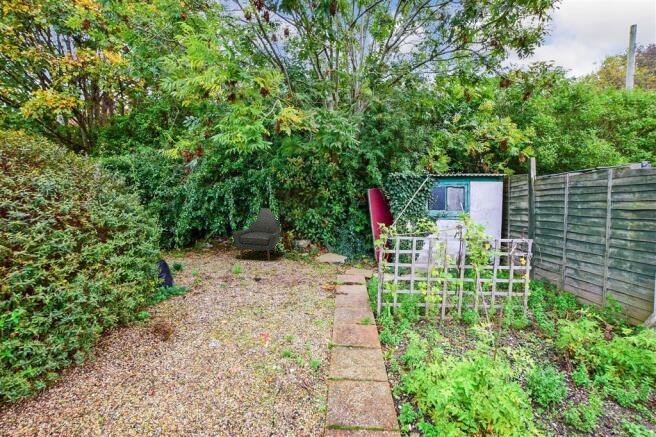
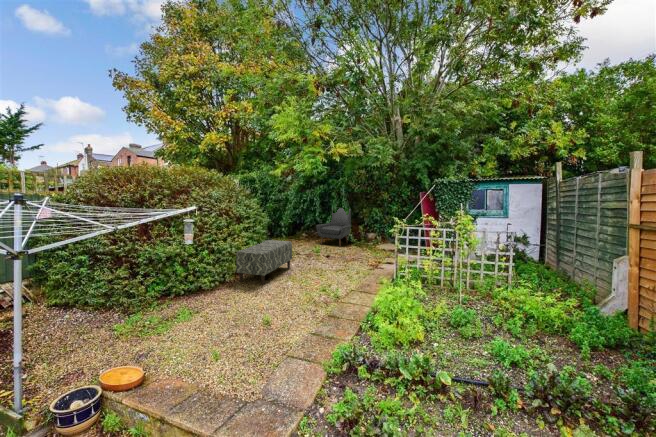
bench: none [100,264,211,360] -> present [236,240,292,285]

